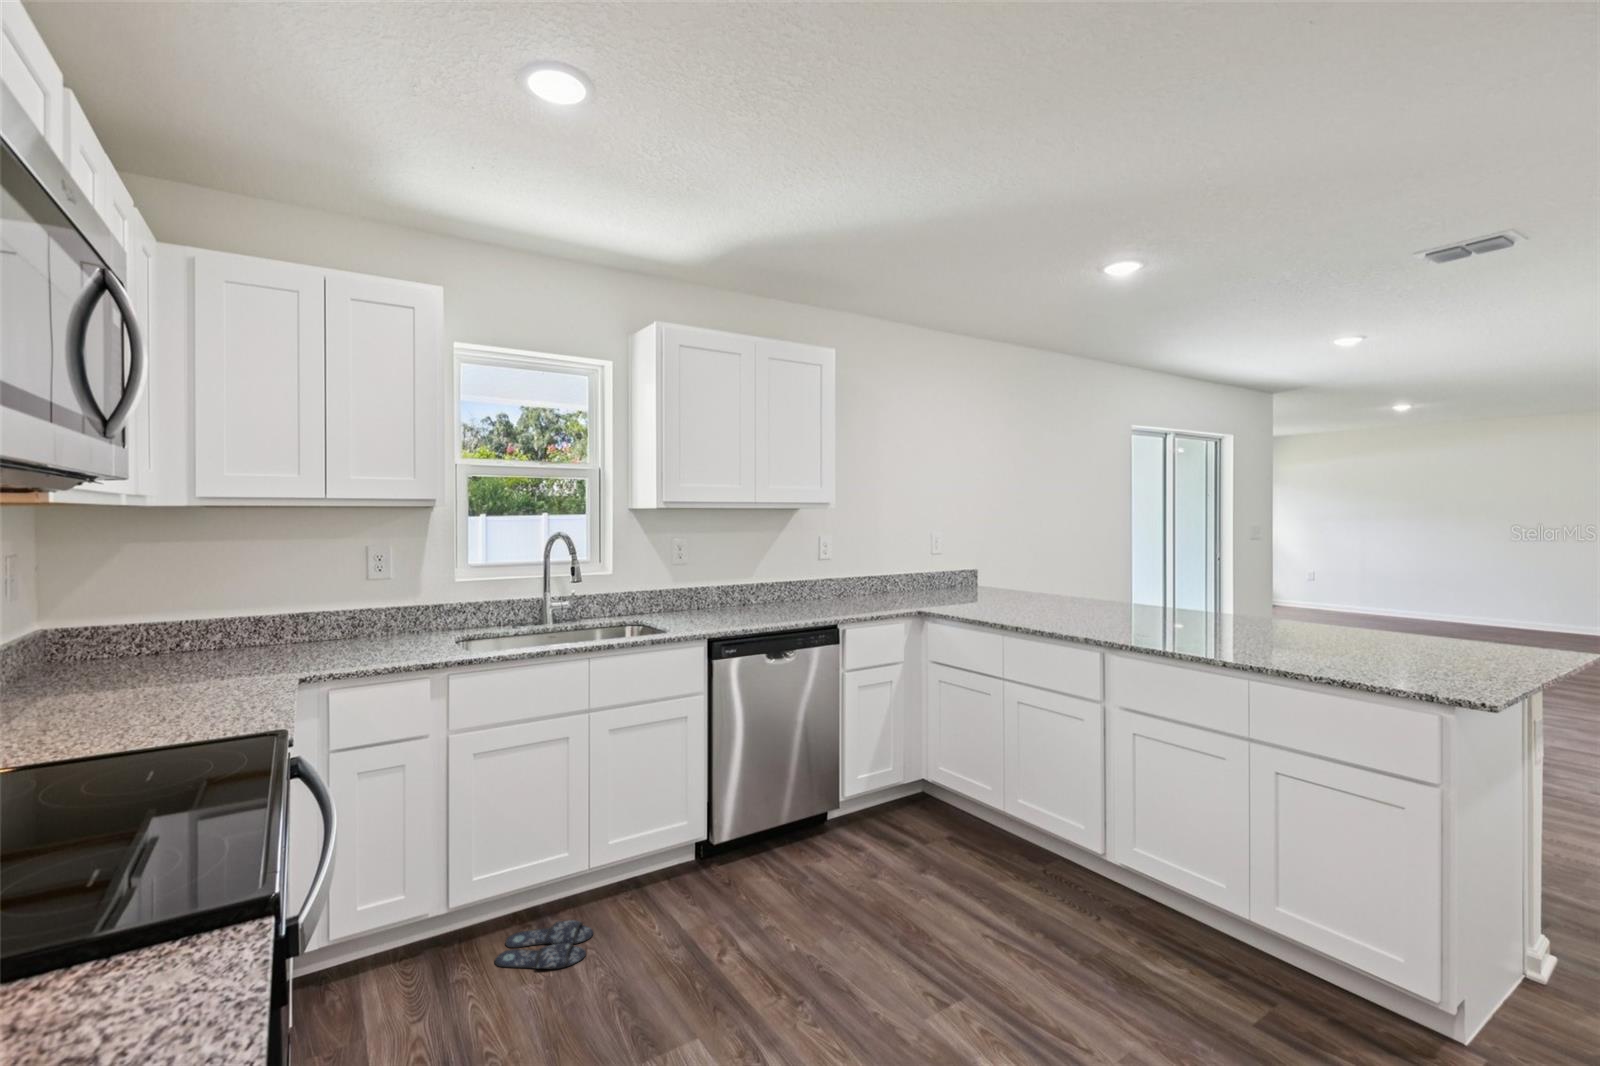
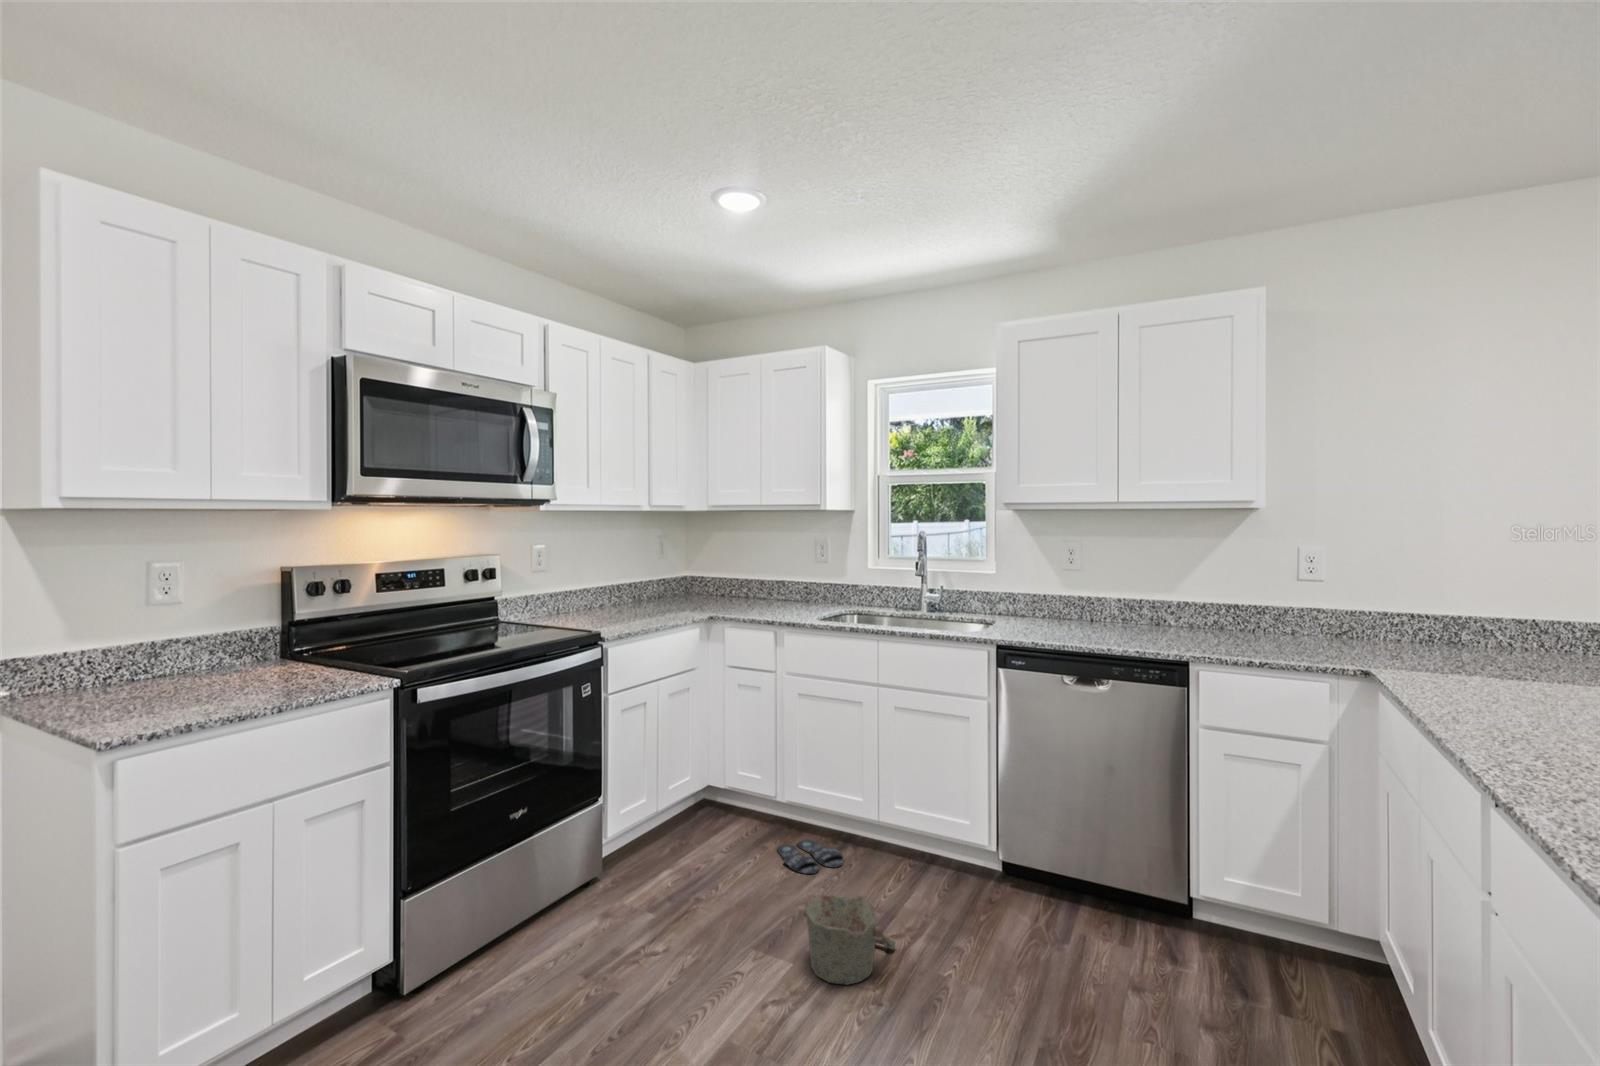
bucket: none [704,915,803,1017] -> present [804,895,895,985]

